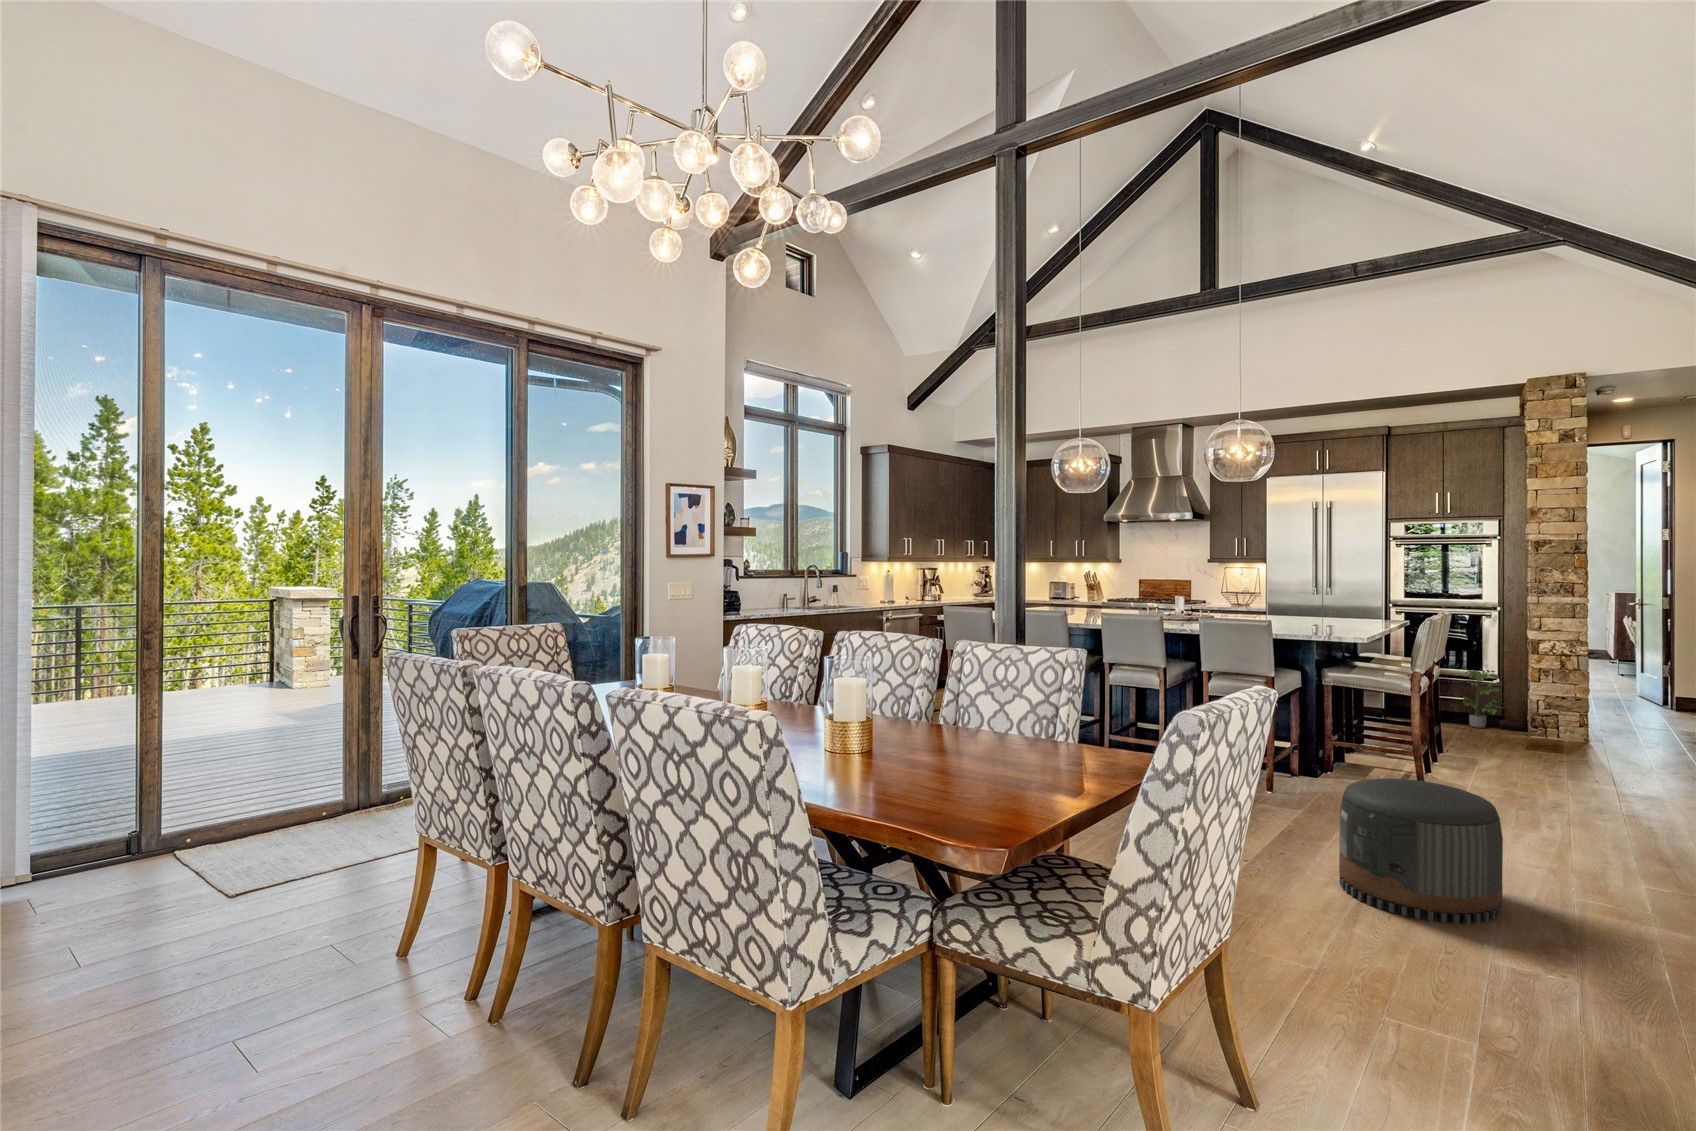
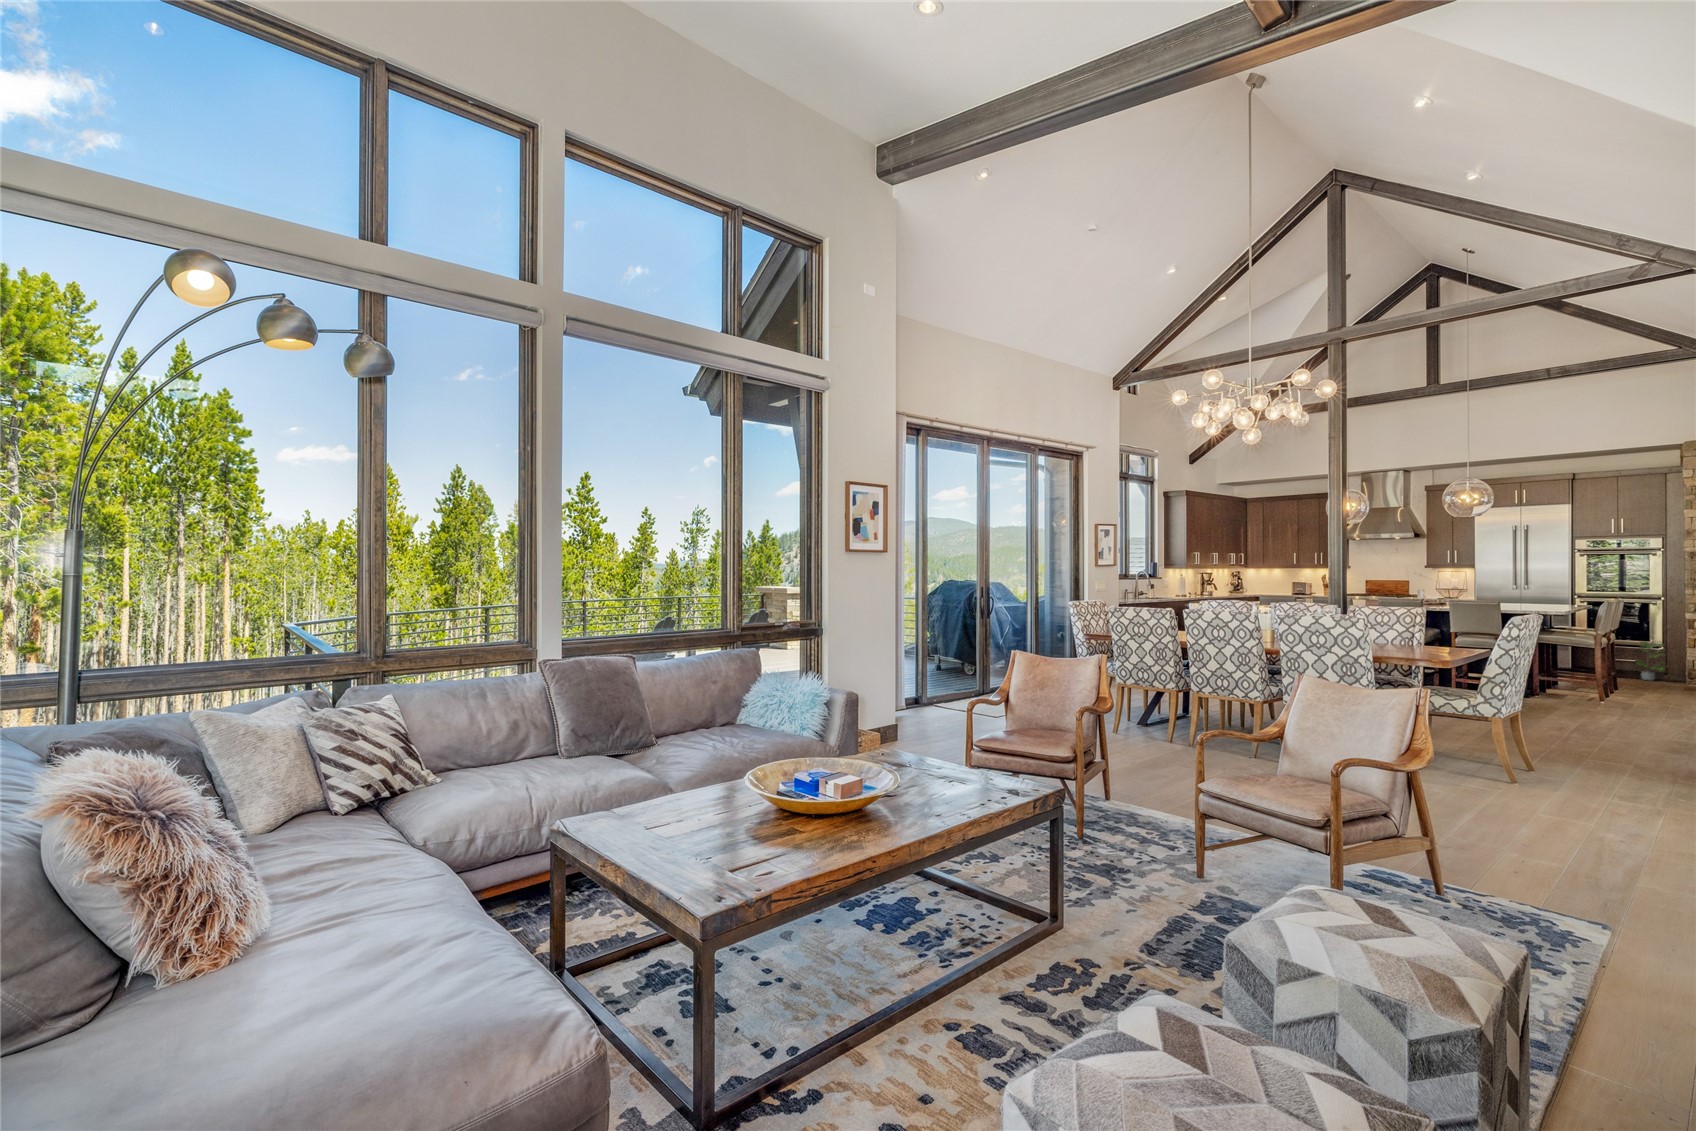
pouf: present [1339,778,1503,924] -> none [1561,682,1660,747]

